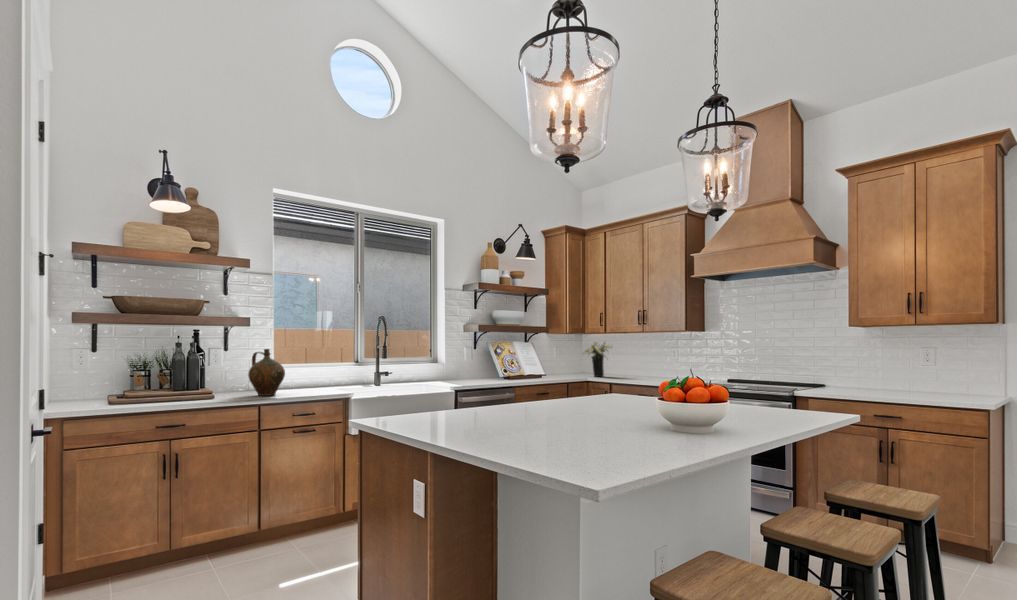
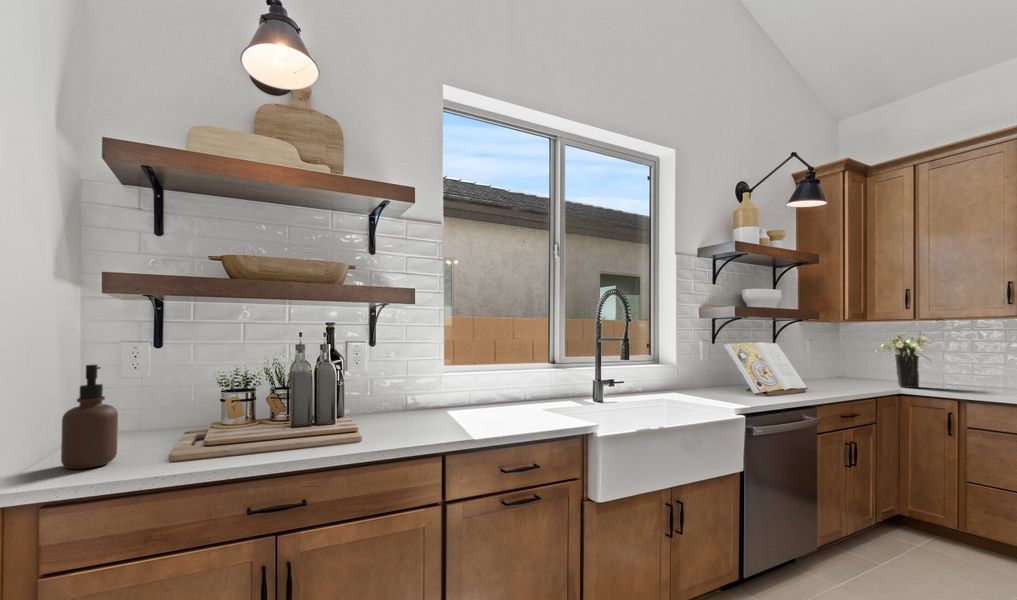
ceramic jug: present [248,349,285,396] -> none [416,343,478,431]
soap dispenser: none [63,360,89,408] -> present [61,365,118,469]

